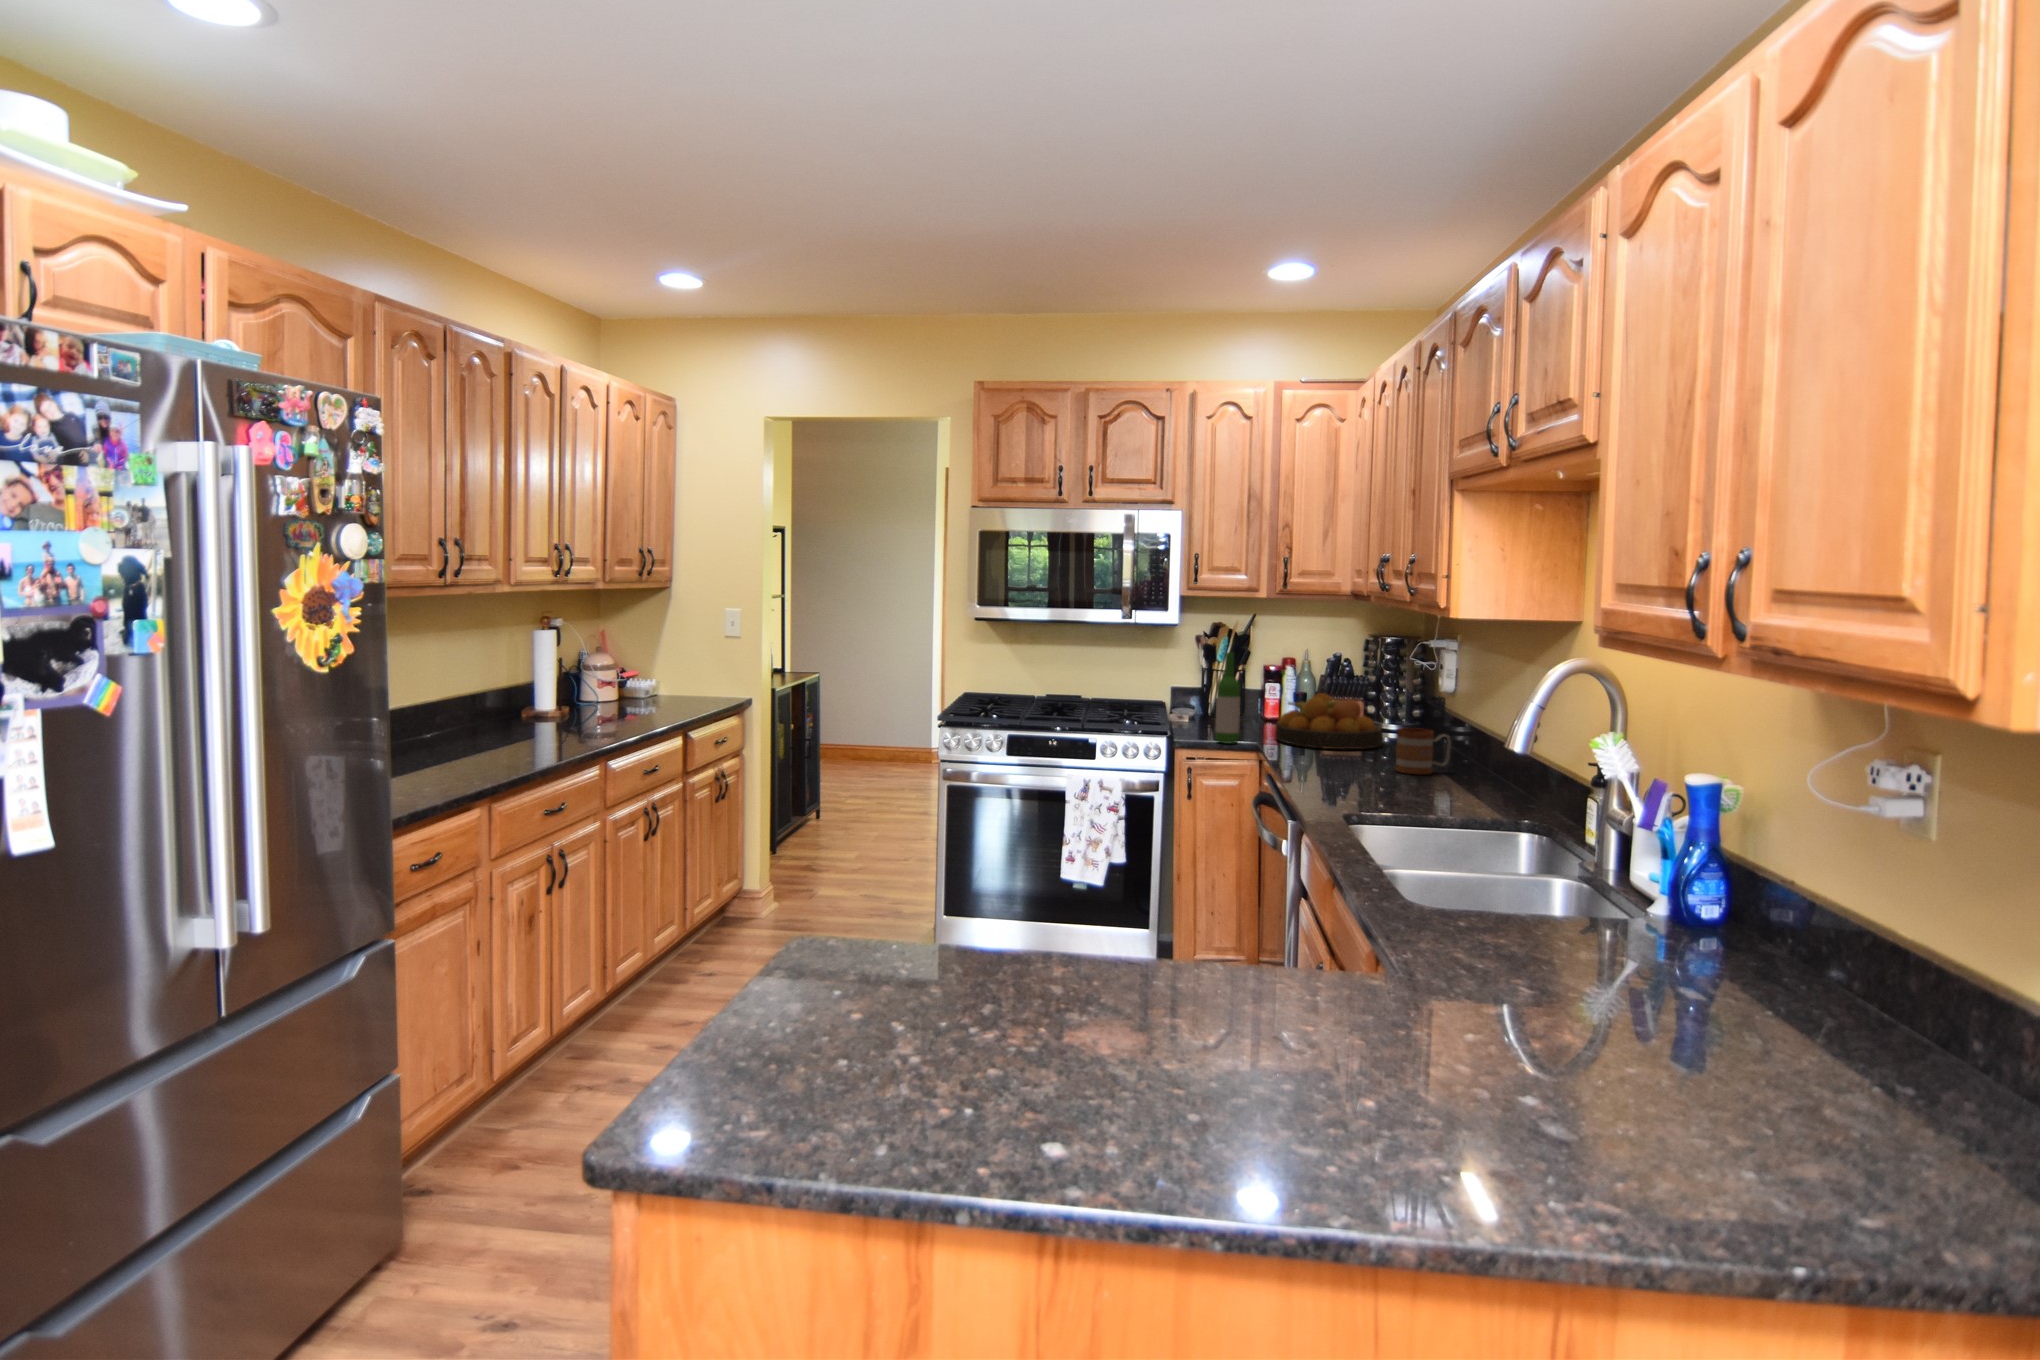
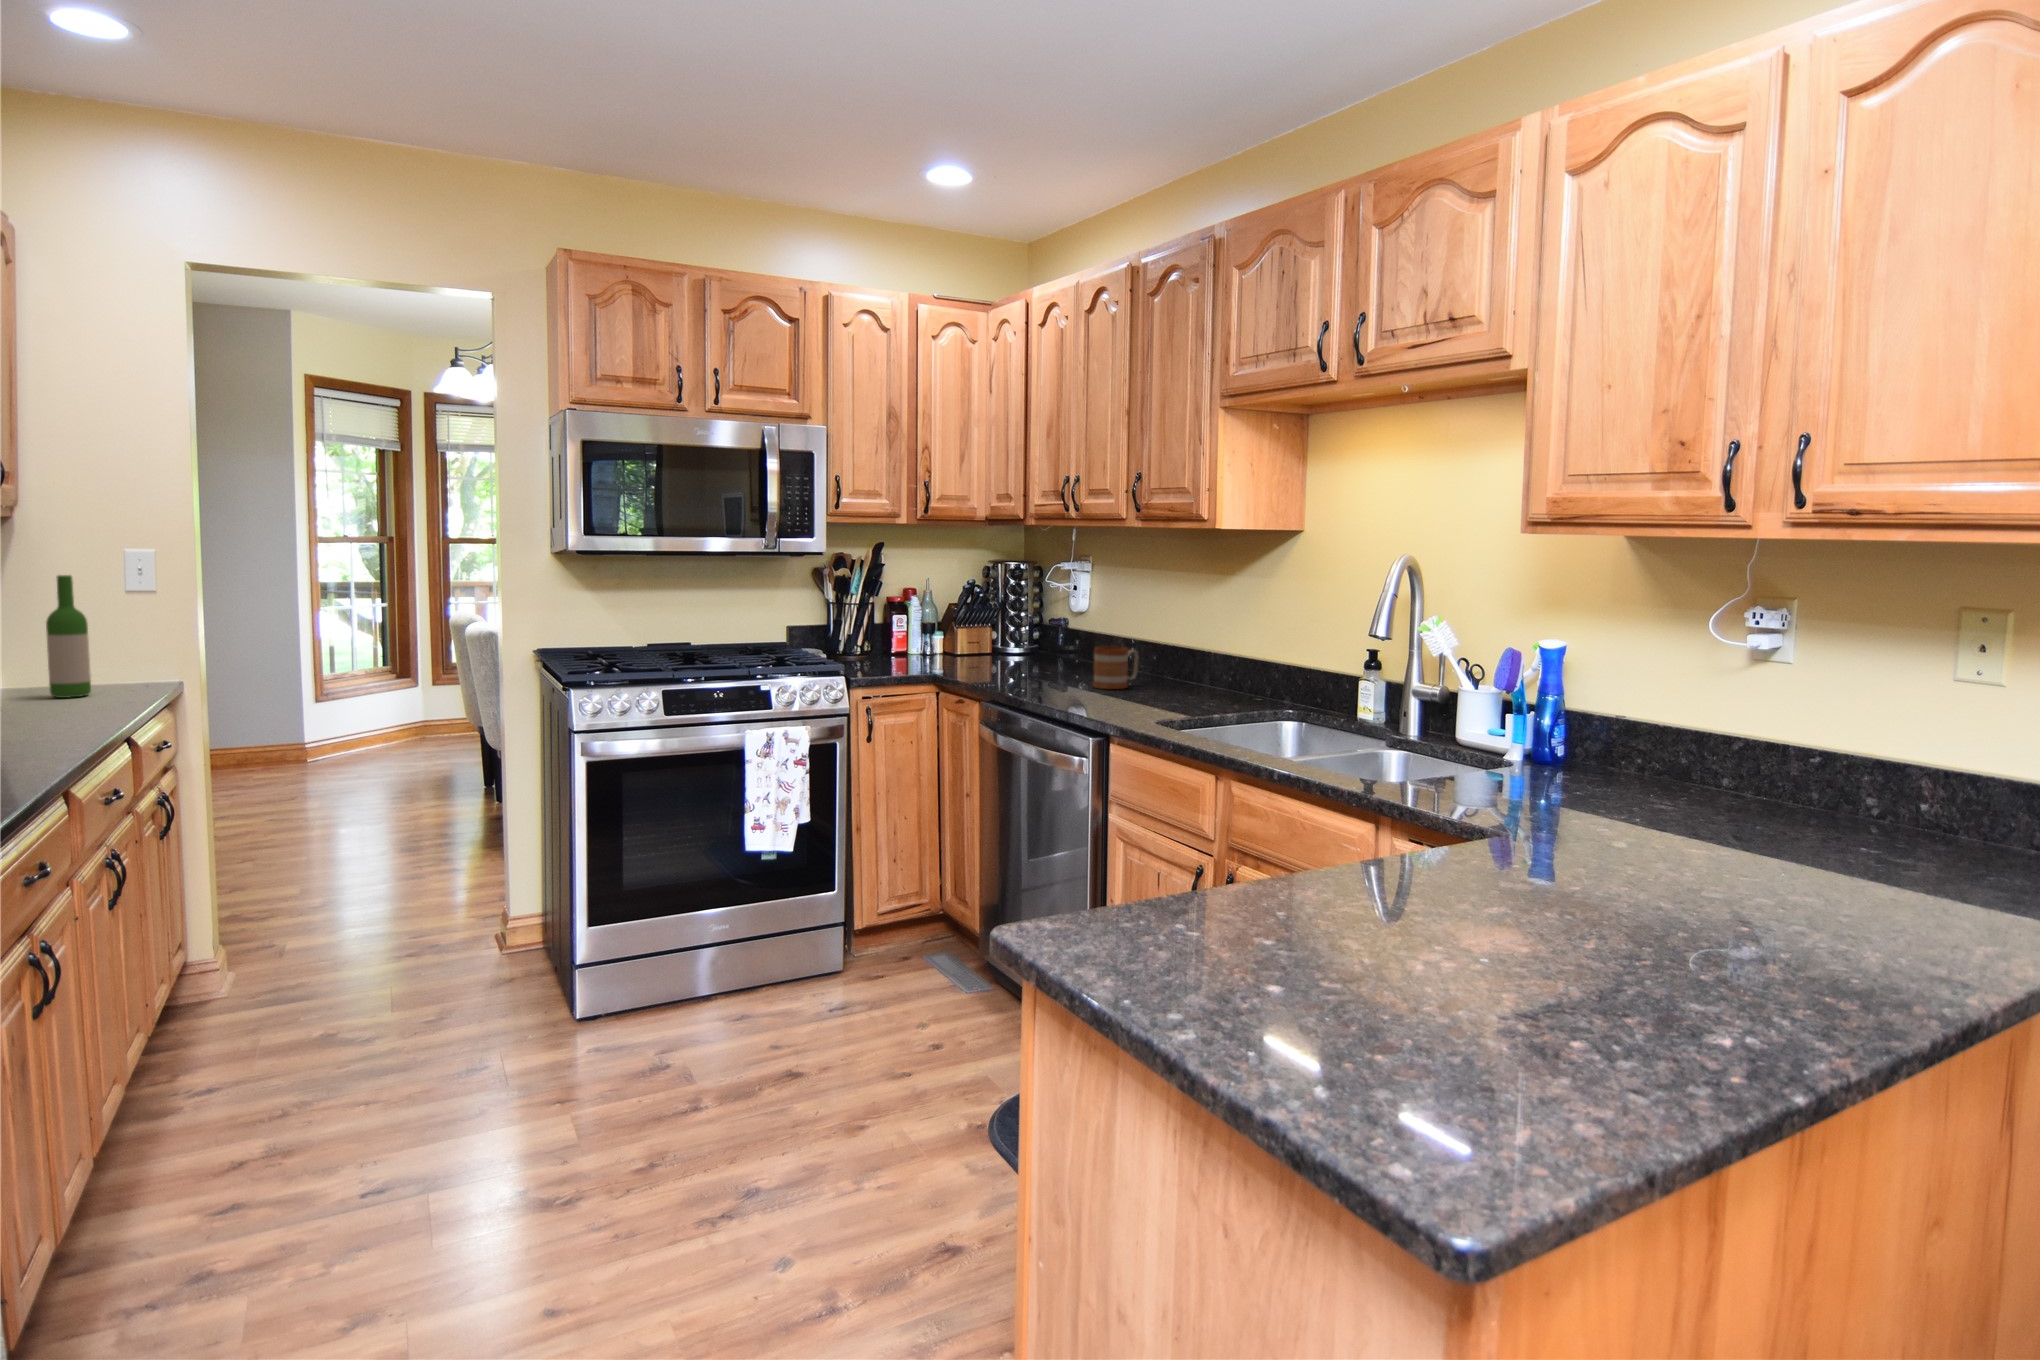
wine bottle: present [1215,652,1240,744] -> present [46,575,91,698]
fruit bowl: present [1275,693,1382,749] -> none [933,620,1038,674]

